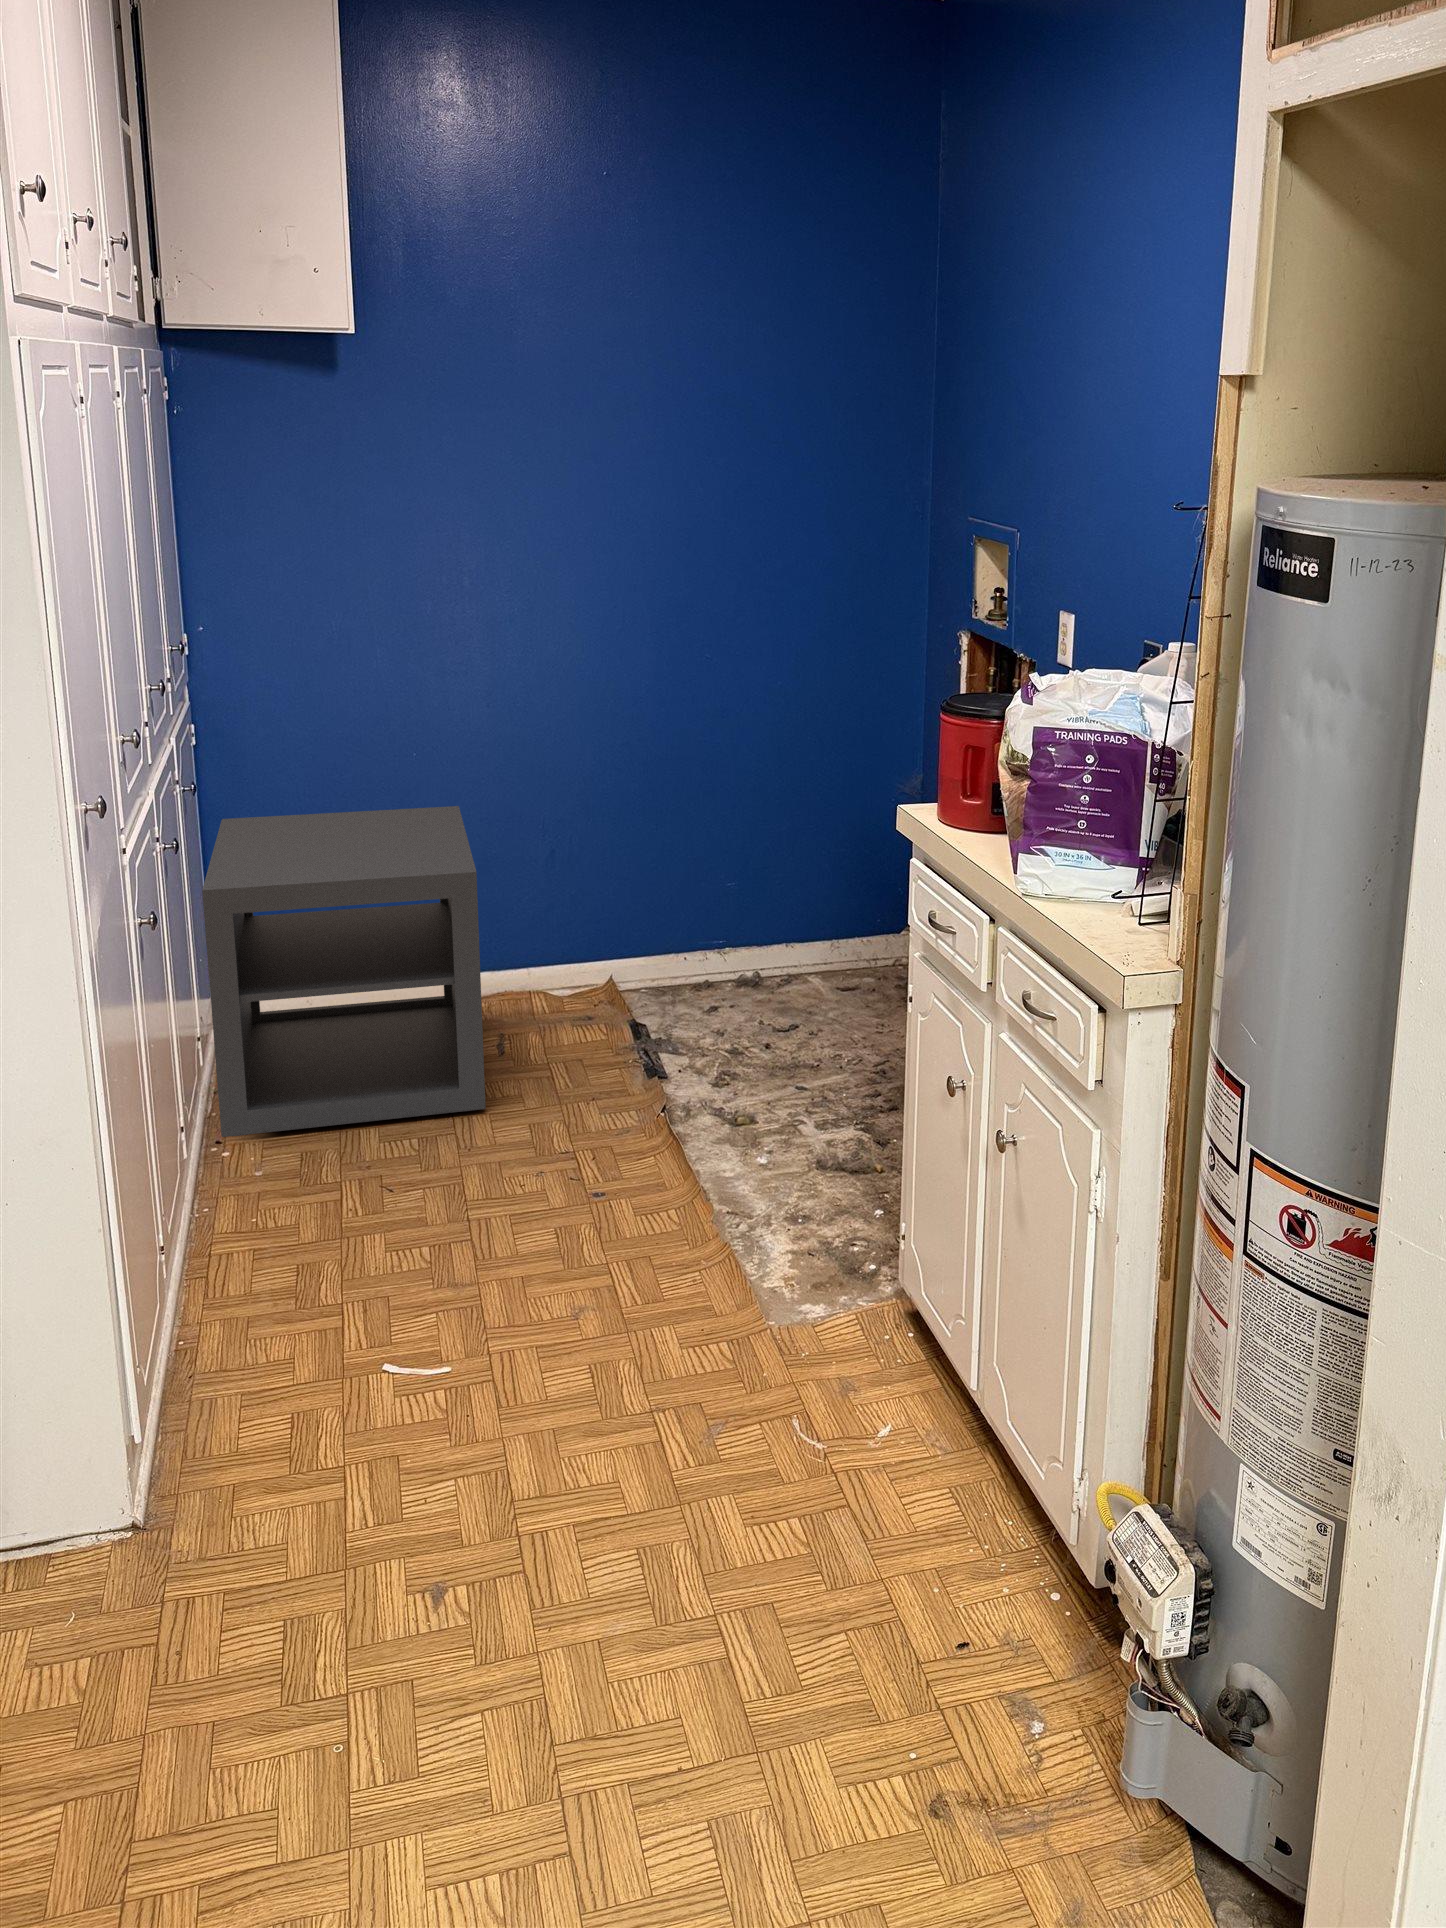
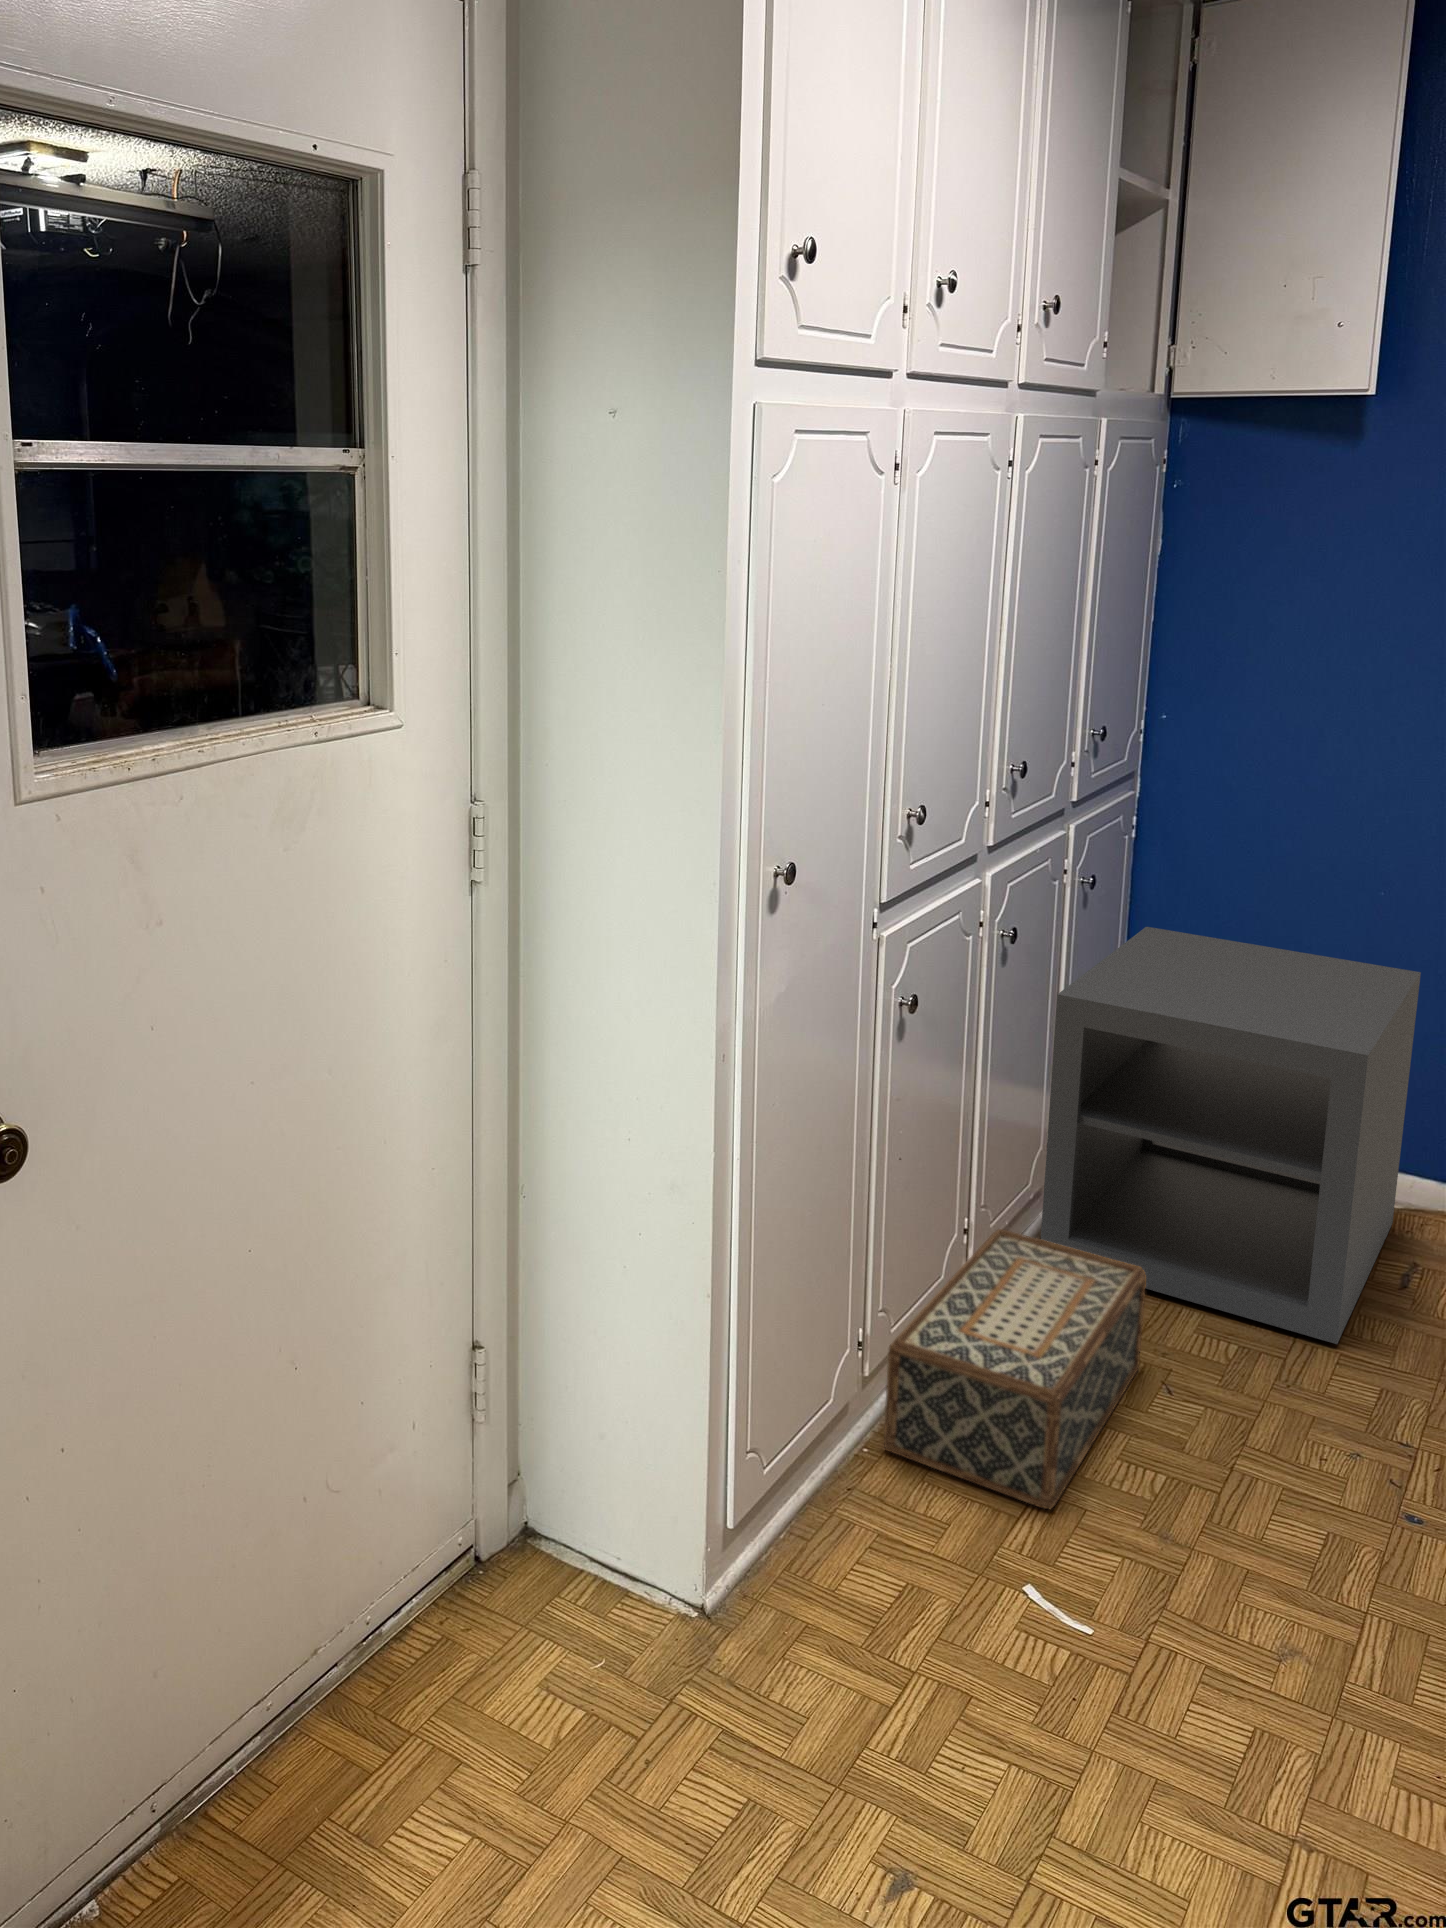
woven basket: none [190,1098,367,1334] -> present [884,1229,1146,1509]

